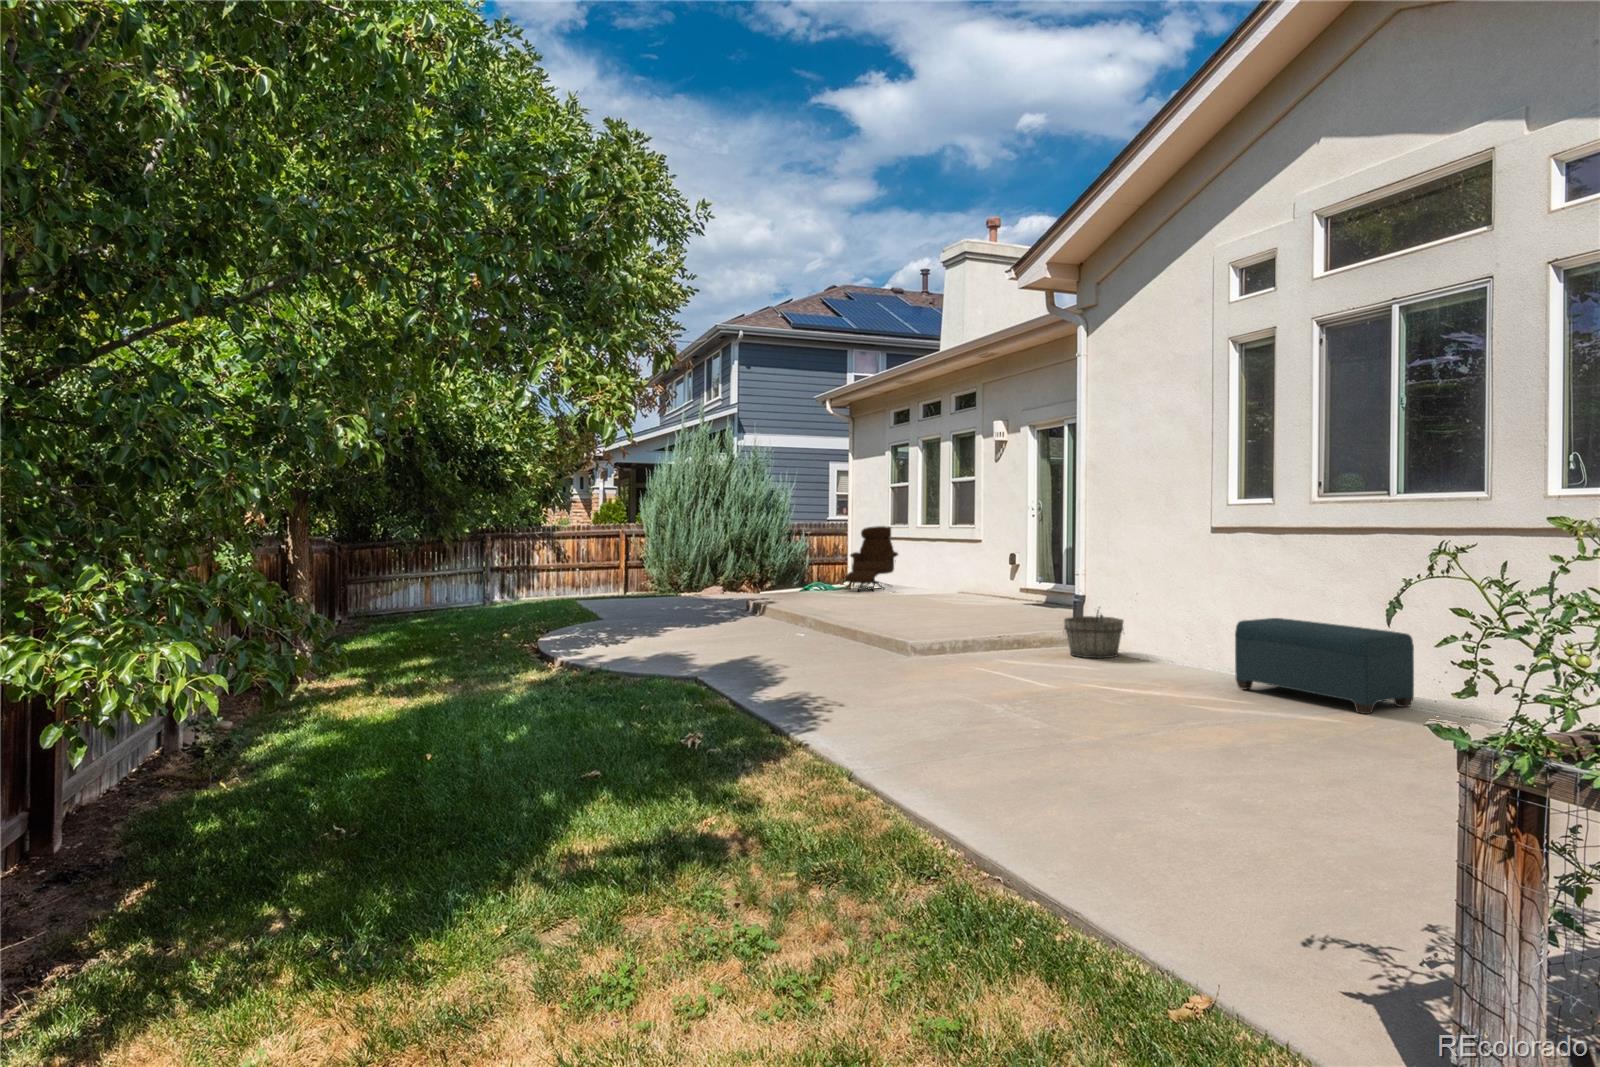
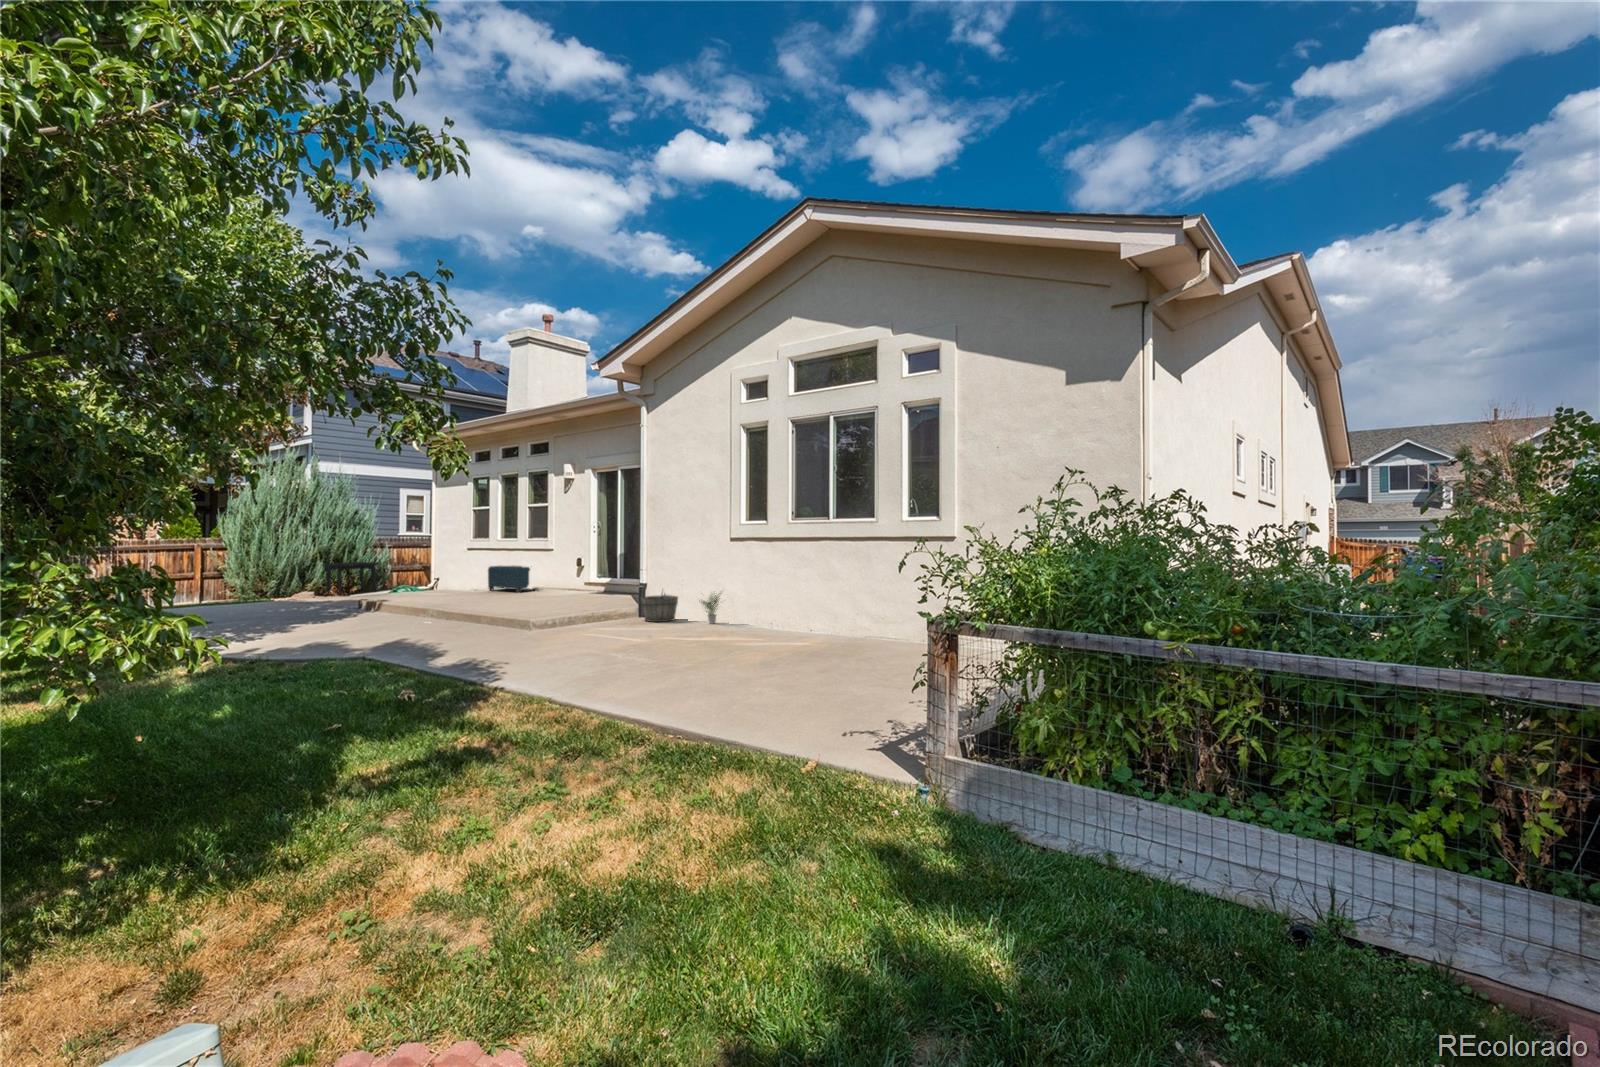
lounge chair: present [845,526,898,591] -> none [440,540,484,591]
round table: none [726,552,786,591] -> present [322,562,379,595]
potted plant: none [1148,610,1201,669] -> present [701,592,722,624]
bench: present [1235,618,1414,714] -> present [488,566,538,593]

